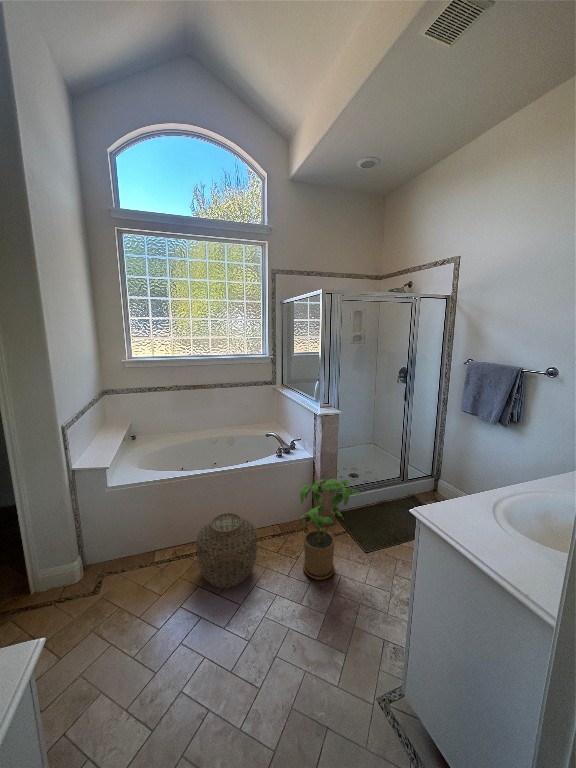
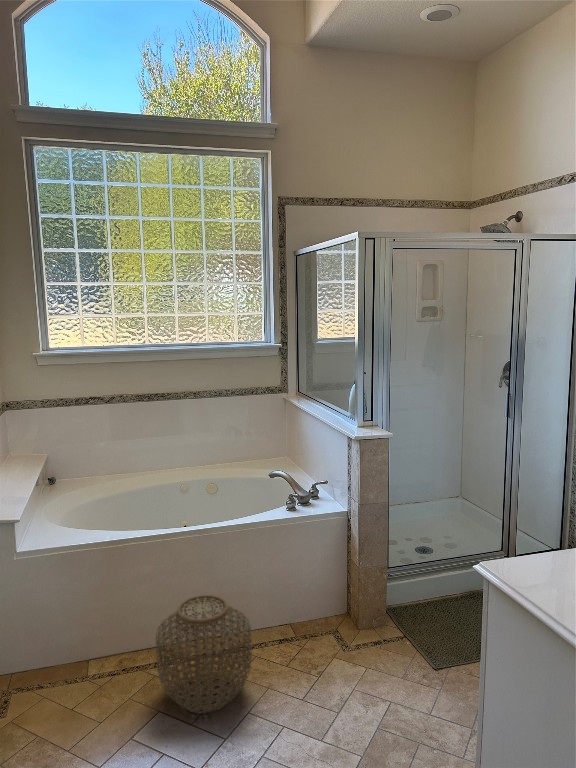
house plant: present [299,479,360,580] -> none [319,538,418,705]

